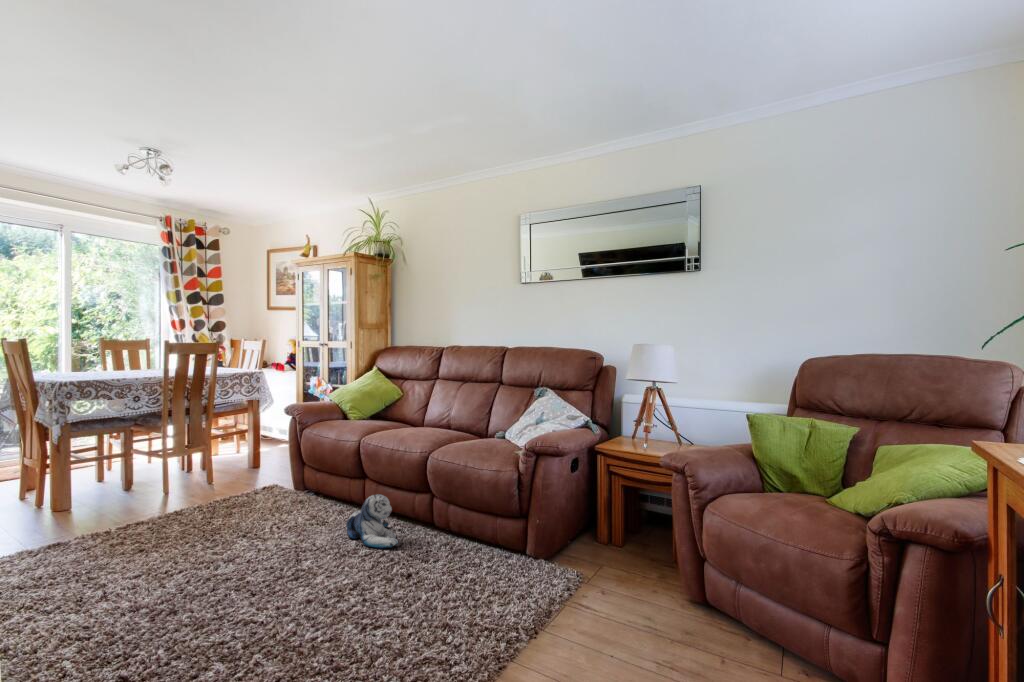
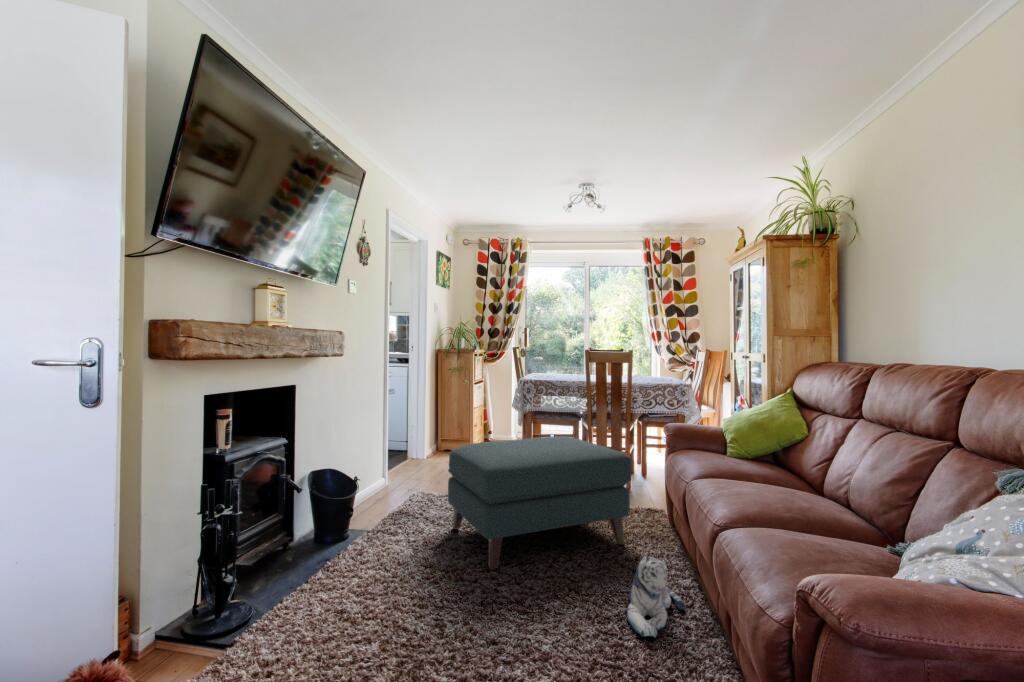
ottoman: none [61,433,295,582] -> present [448,436,632,570]

